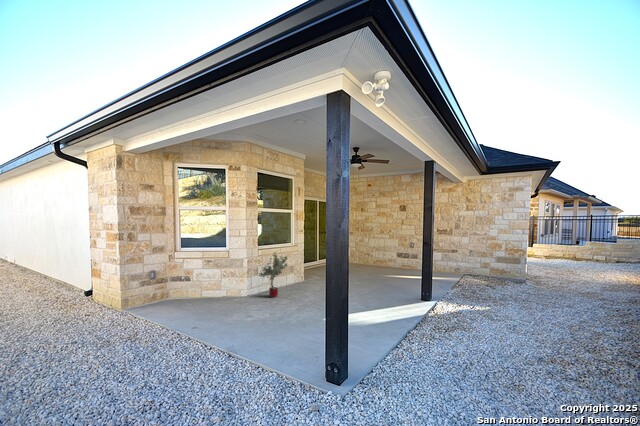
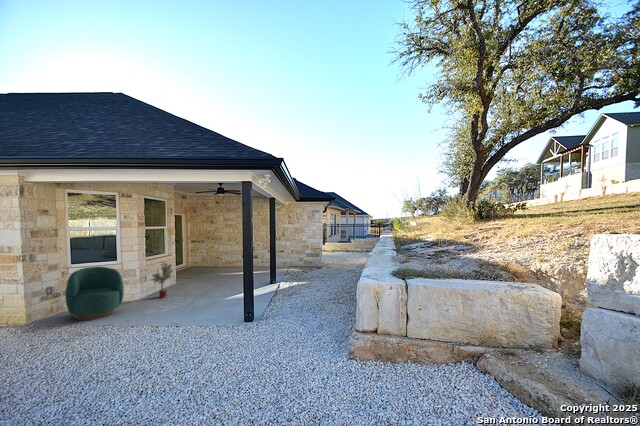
armchair: none [153,252,214,317] -> present [65,267,124,320]

